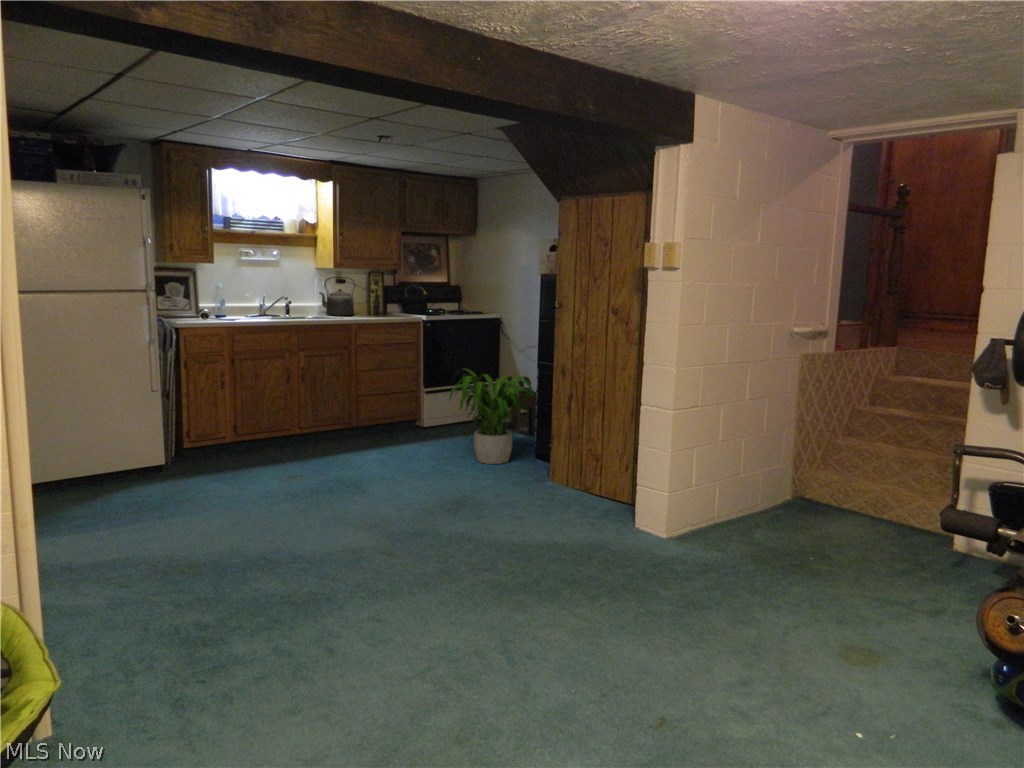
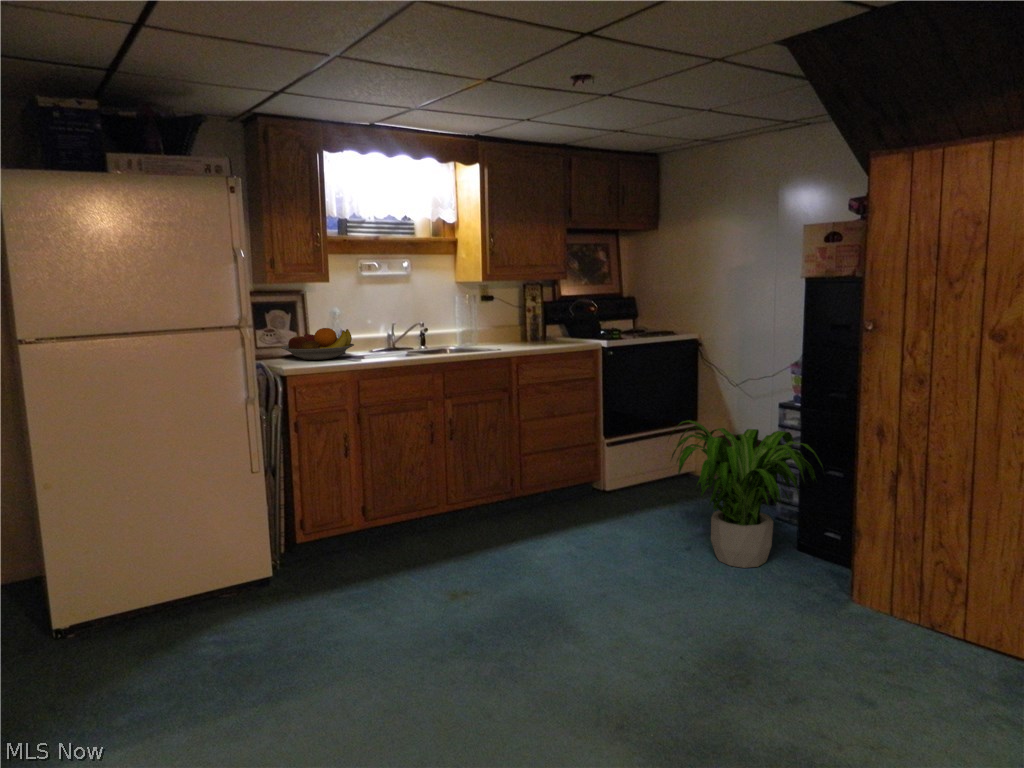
kettle: present [319,277,355,316] -> none [462,293,509,345]
fruit bowl: none [176,296,231,319] -> present [281,328,354,360]

